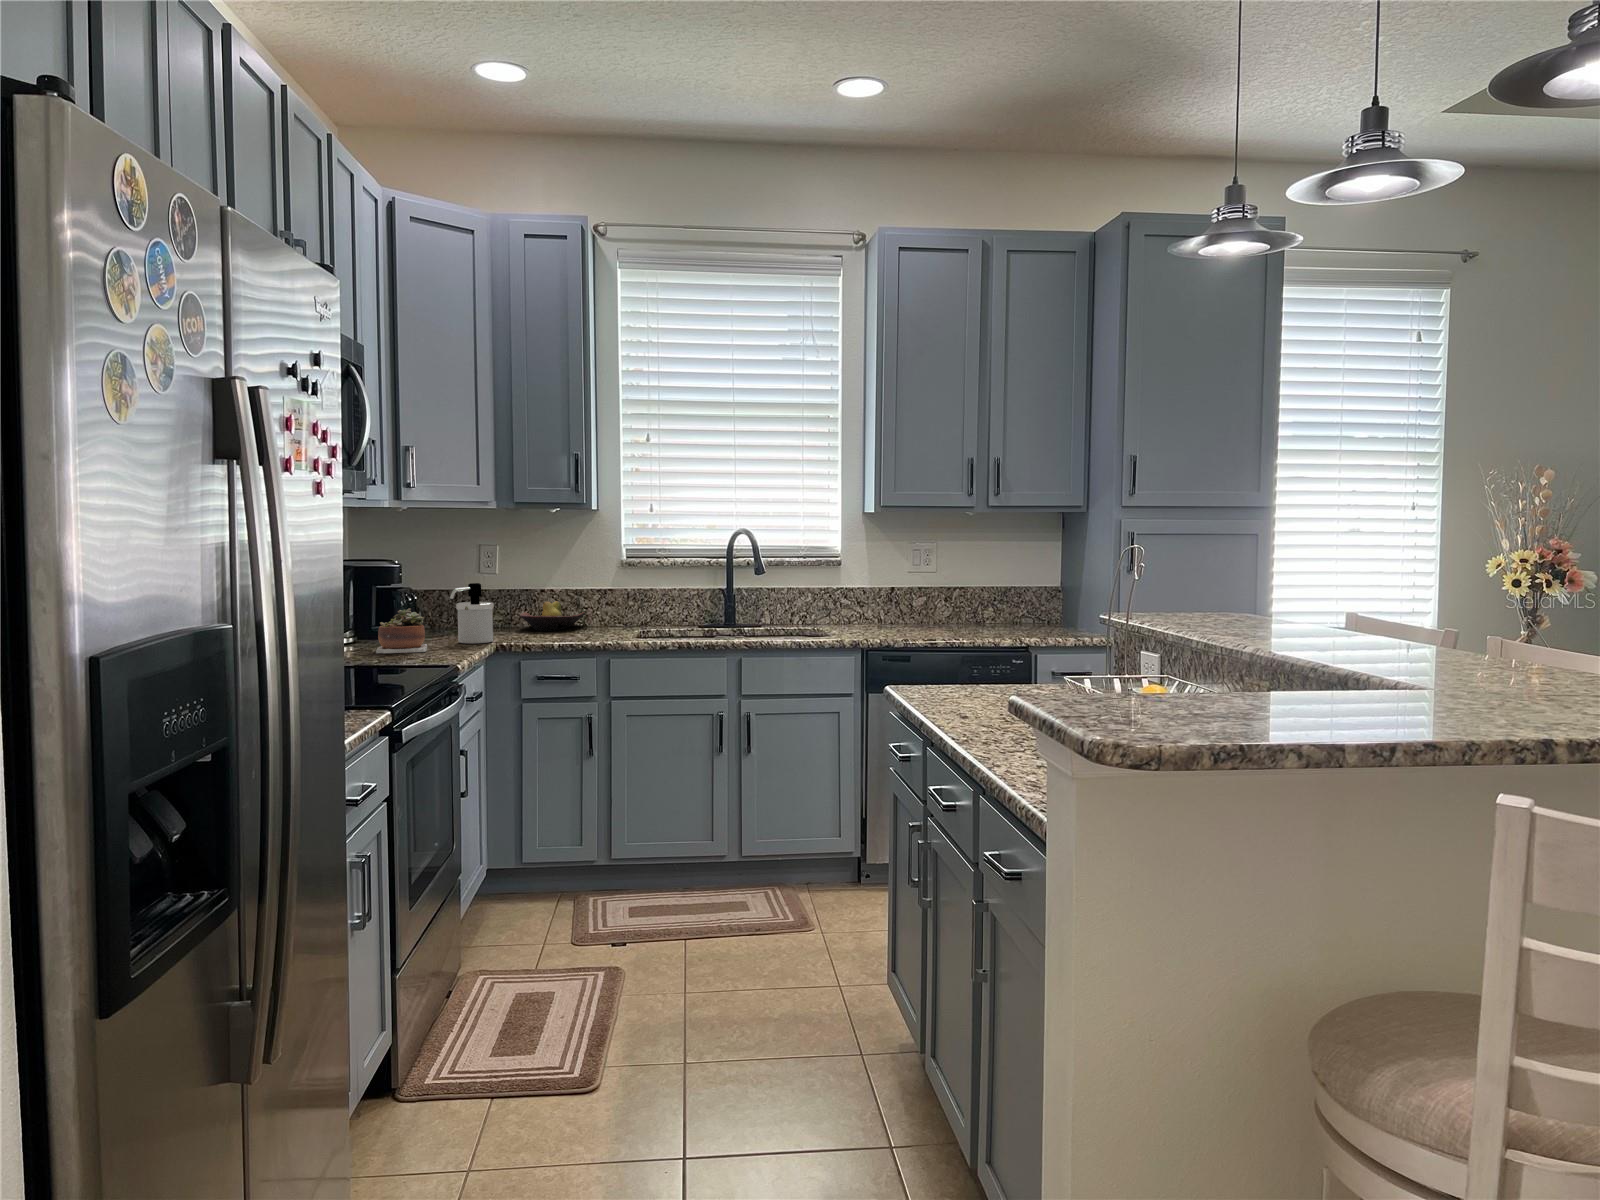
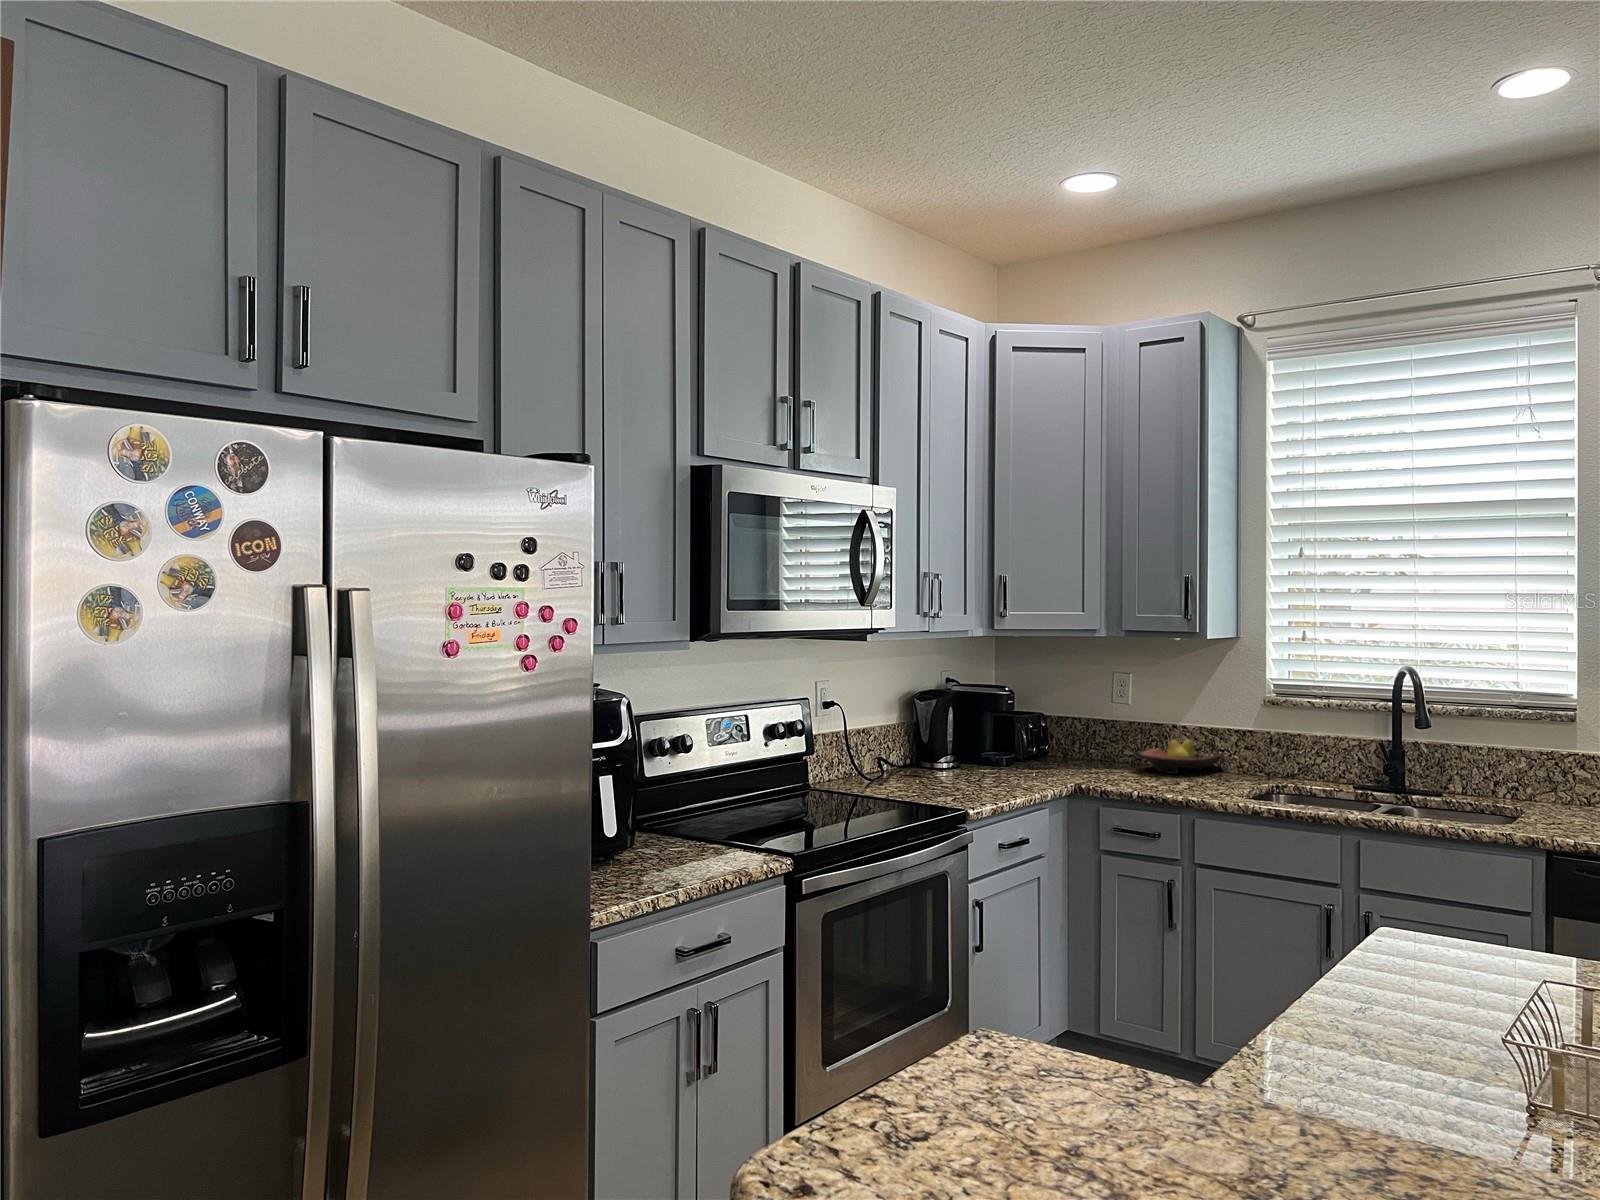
soap dispenser: present [450,583,494,644] -> none [1028,719,1081,783]
succulent plant: present [376,608,427,653] -> none [945,742,1005,789]

